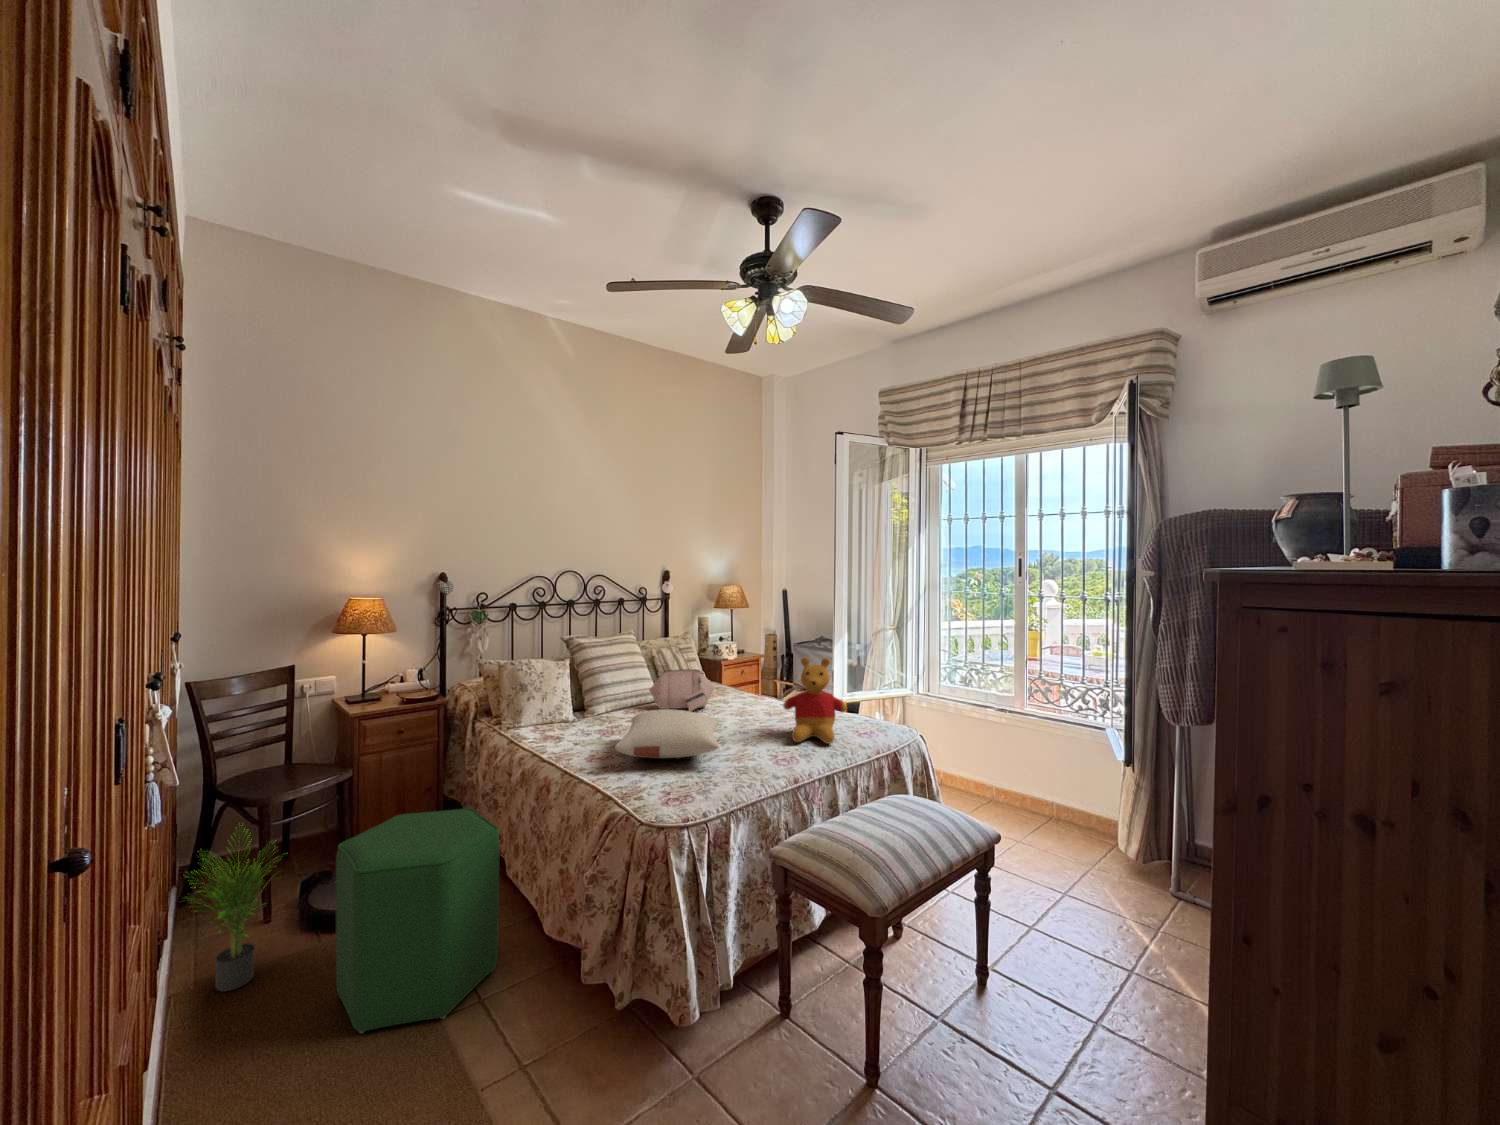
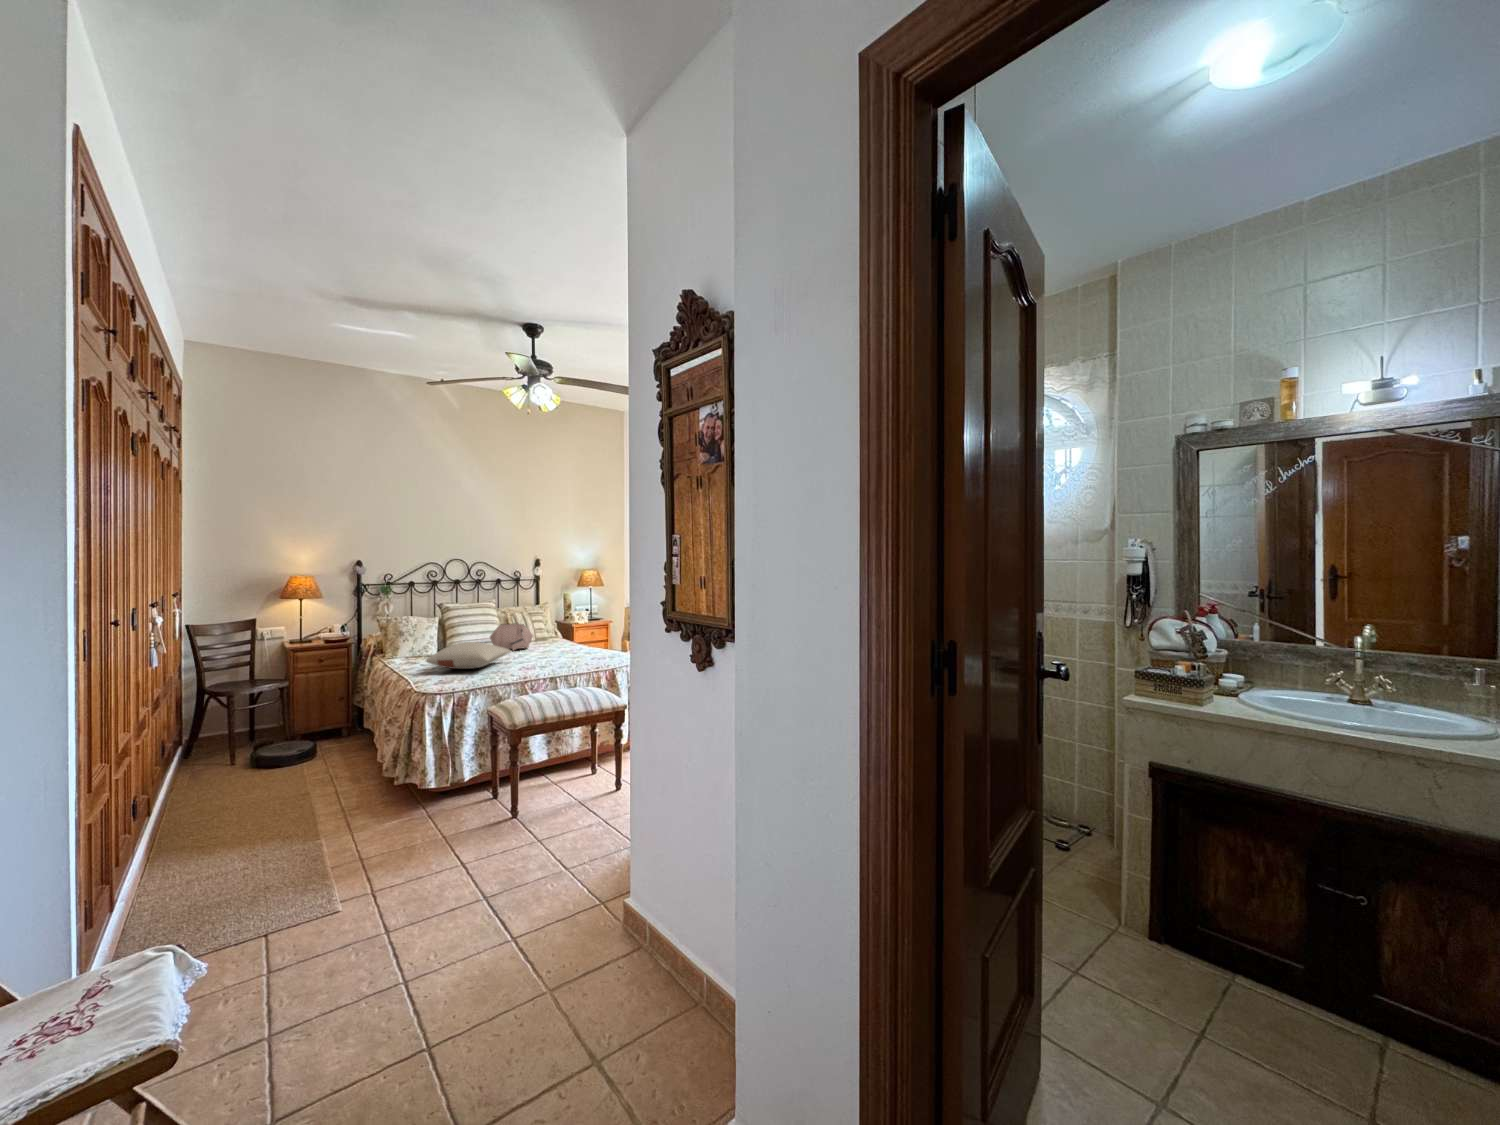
stuffed bear: present [783,658,847,744] -> none [550,611,592,664]
ottoman: present [336,808,500,1033] -> none [258,695,353,800]
potted plant: present [191,830,276,992] -> none [175,699,238,786]

